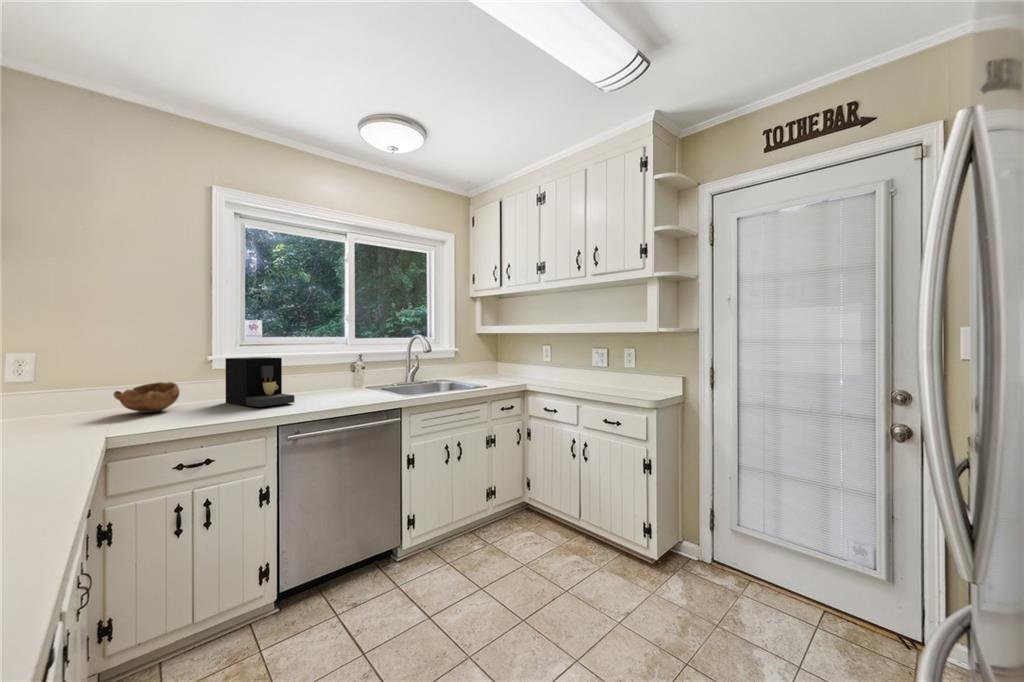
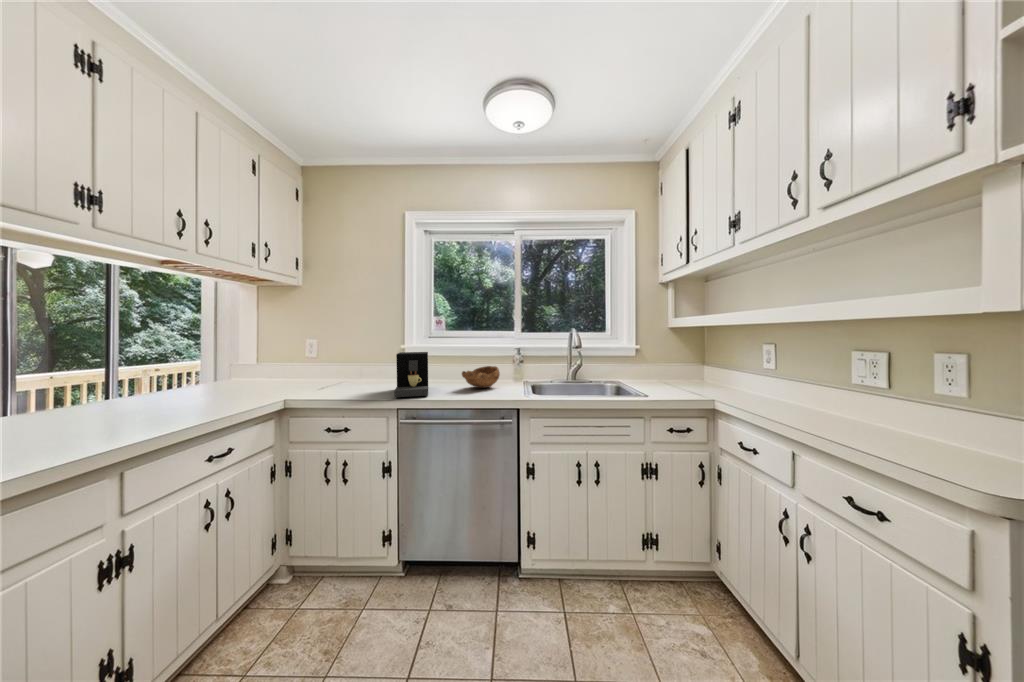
wooden bowl: present [114,382,179,413] -> present [462,366,500,388]

